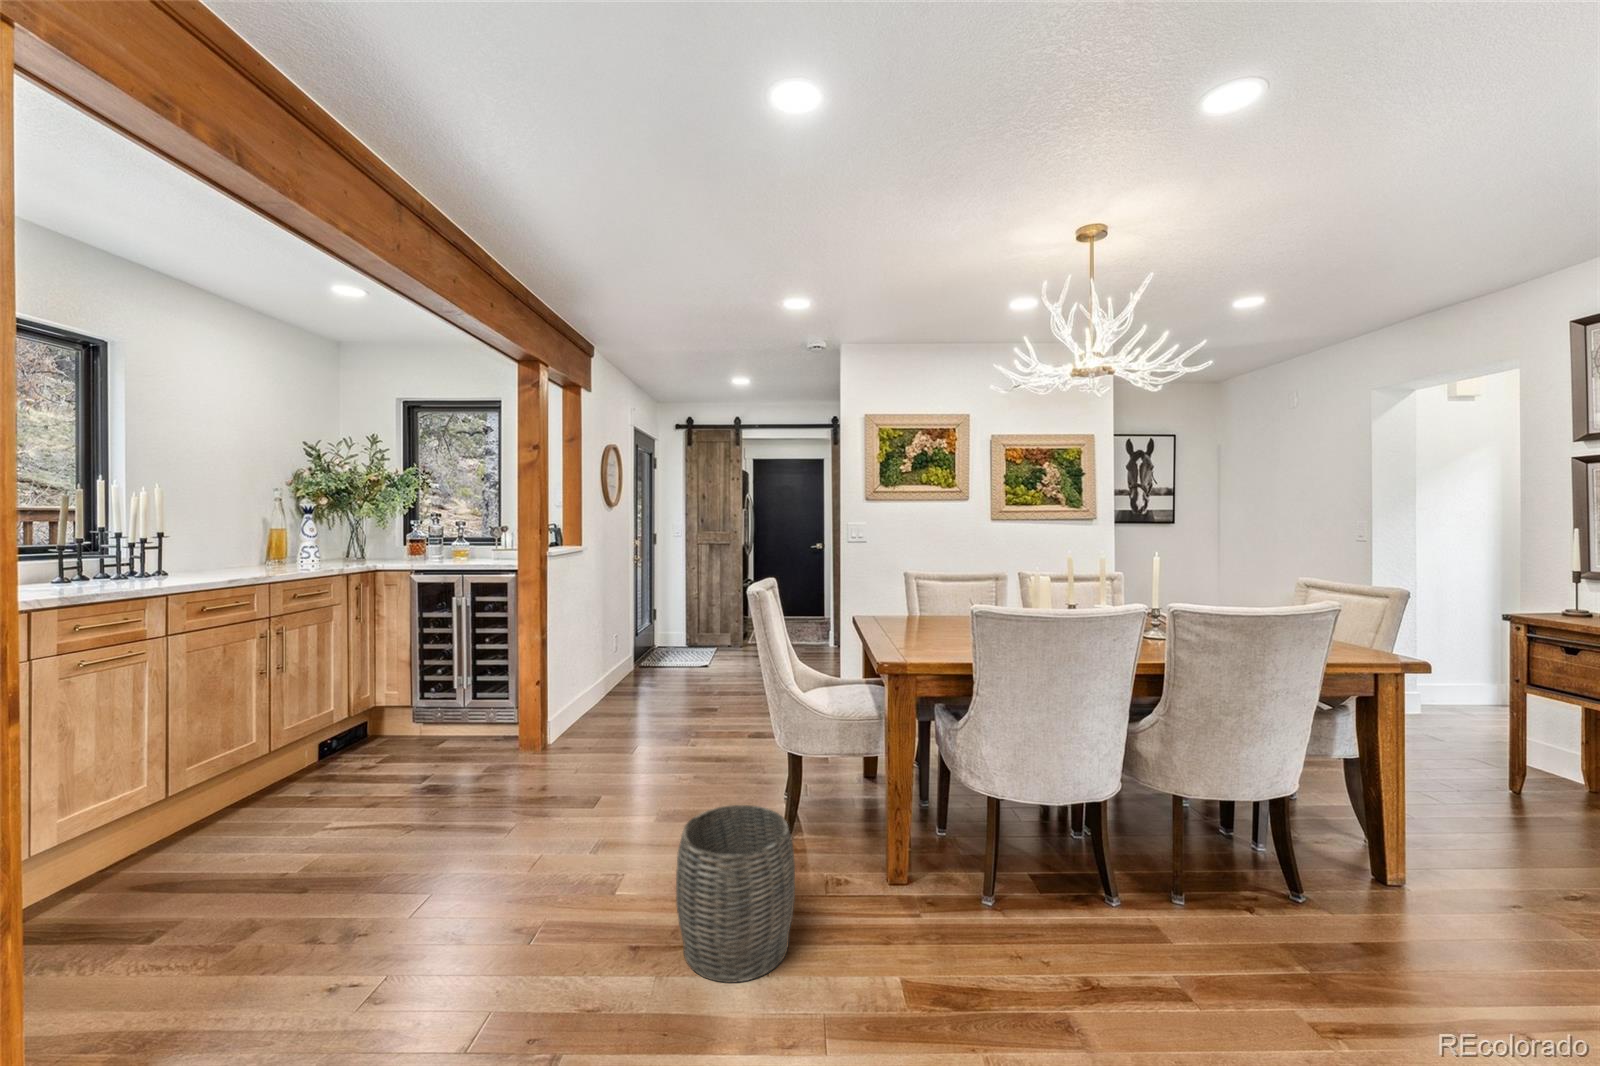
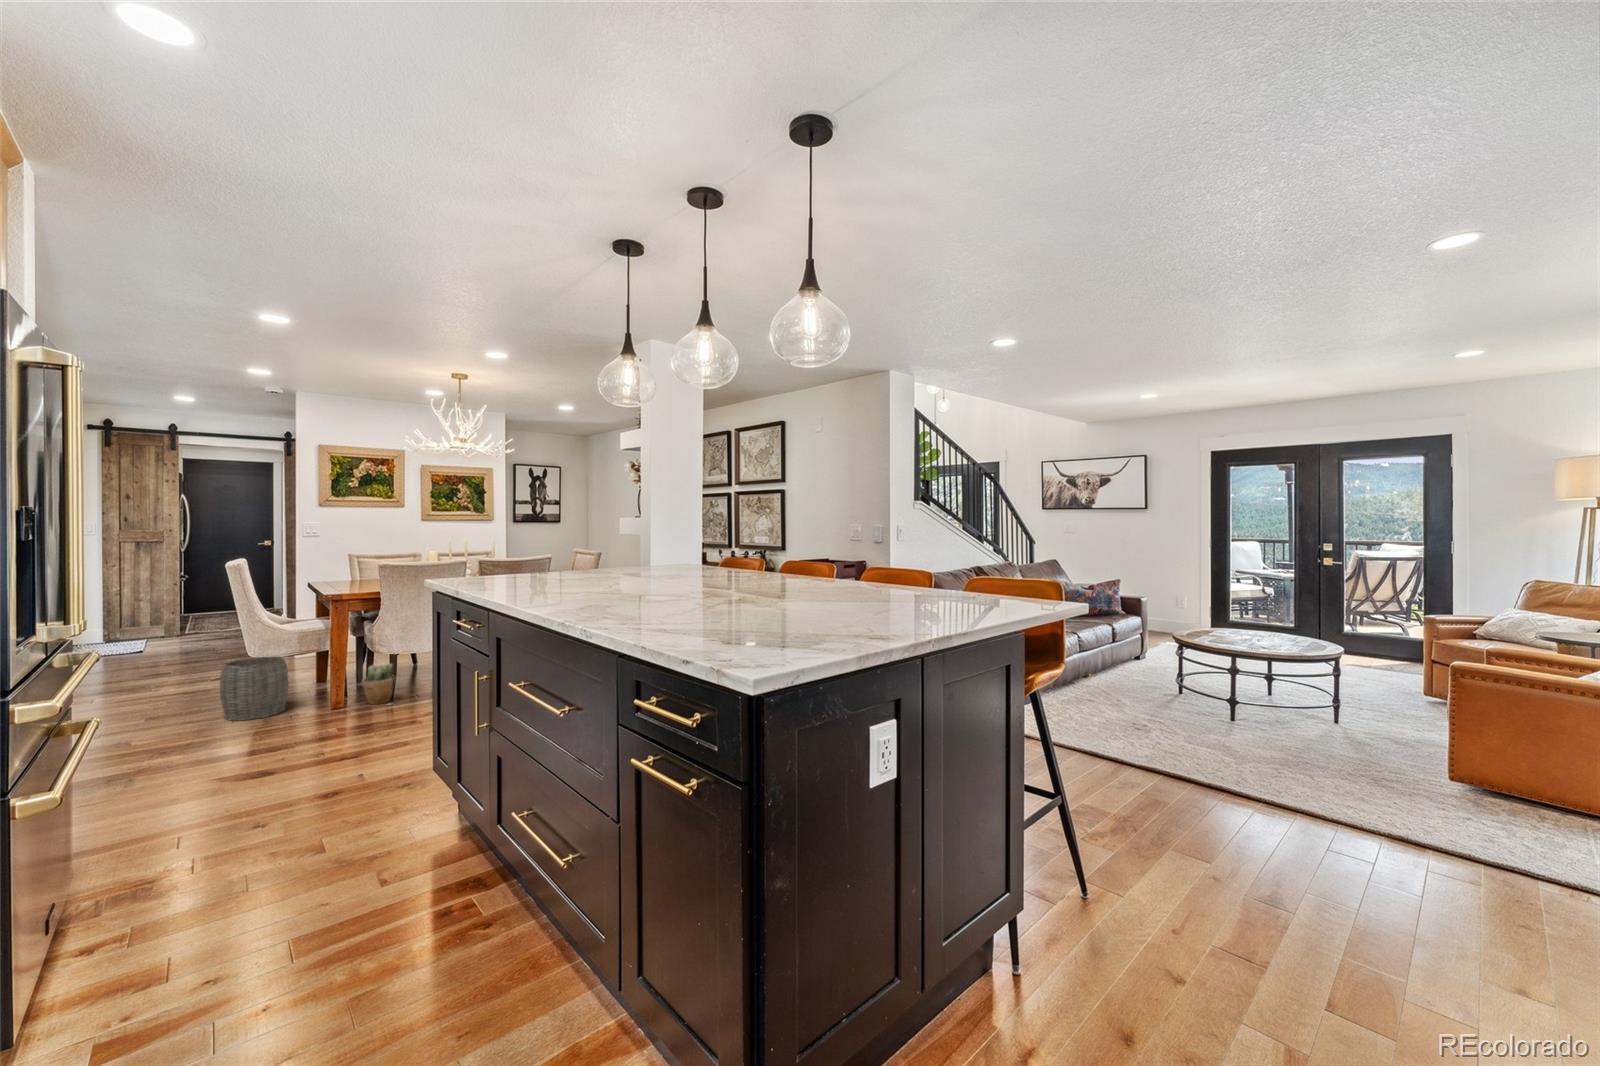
potted plant: none [940,895,1019,1015] -> present [362,663,392,704]

